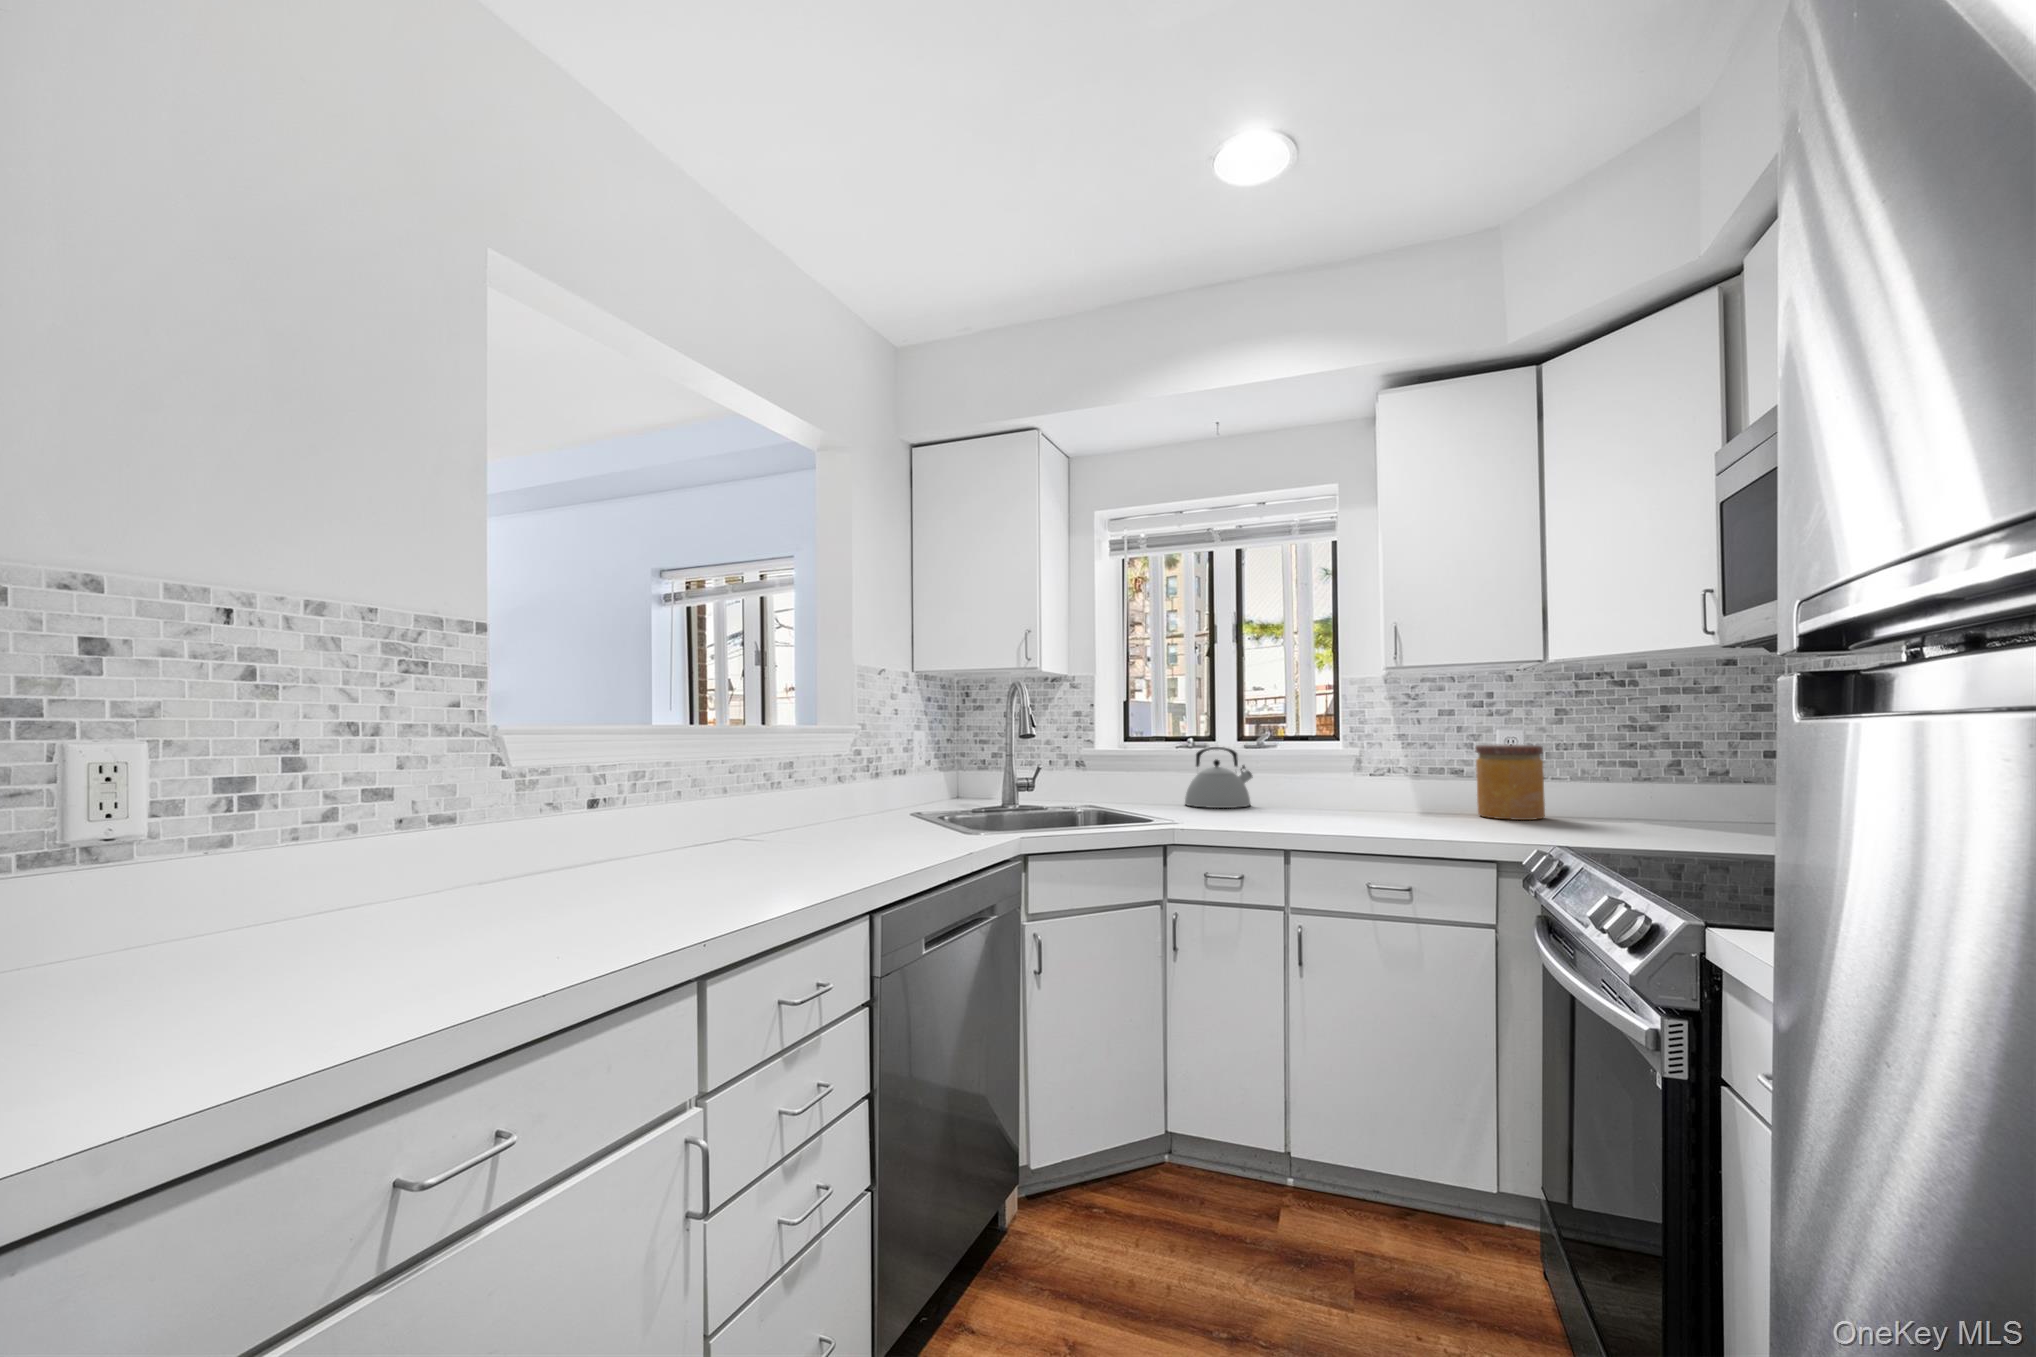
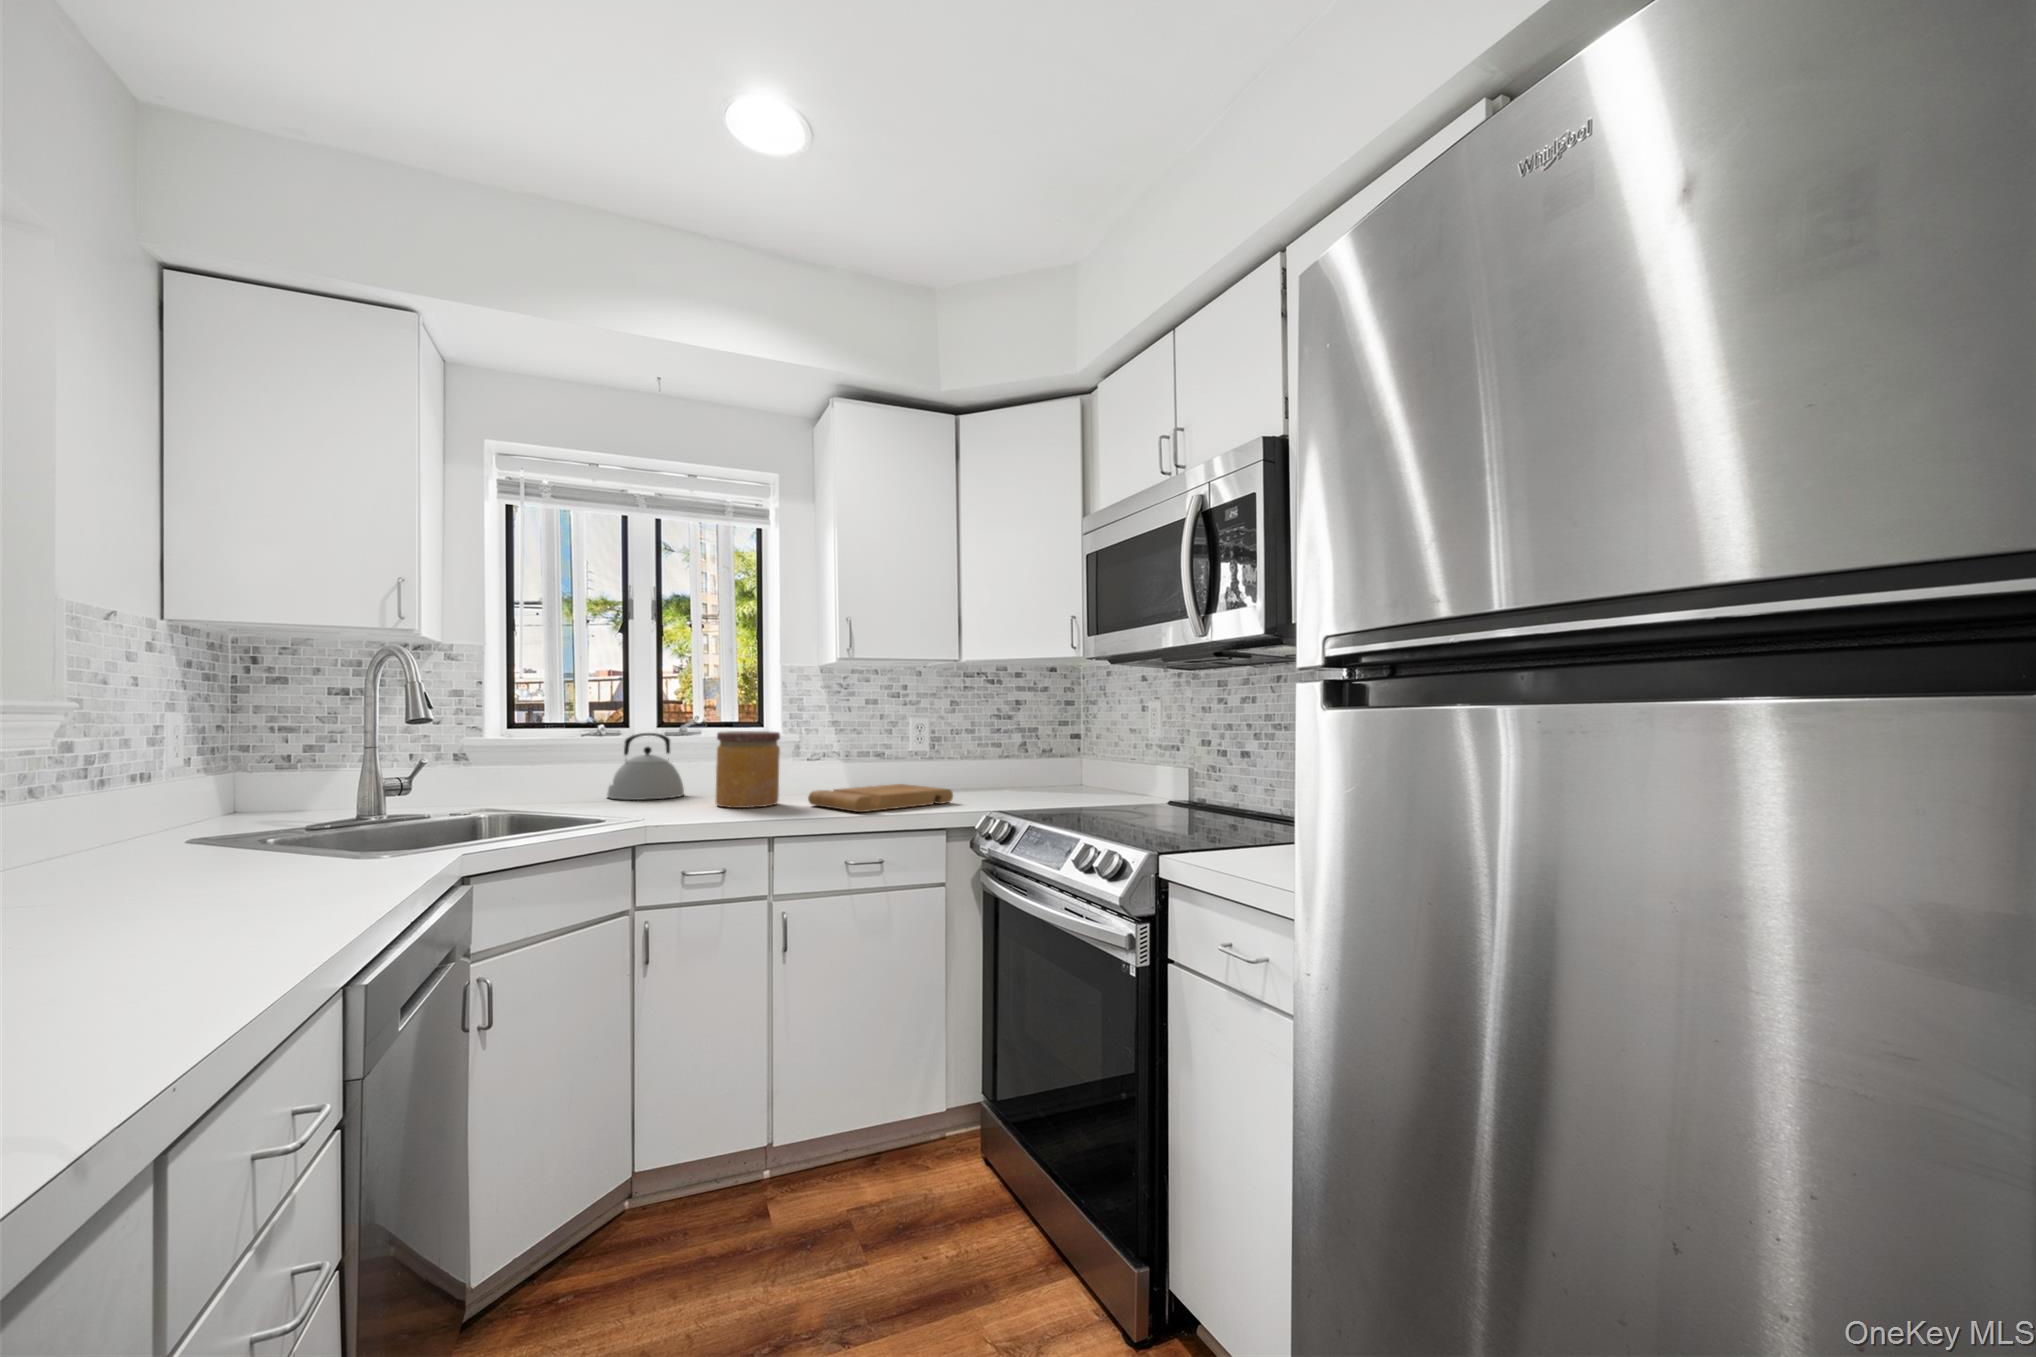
jar: present [1475,745,1545,820] -> present [715,731,780,808]
cutting board: none [1341,808,1516,834] -> present [808,784,953,812]

